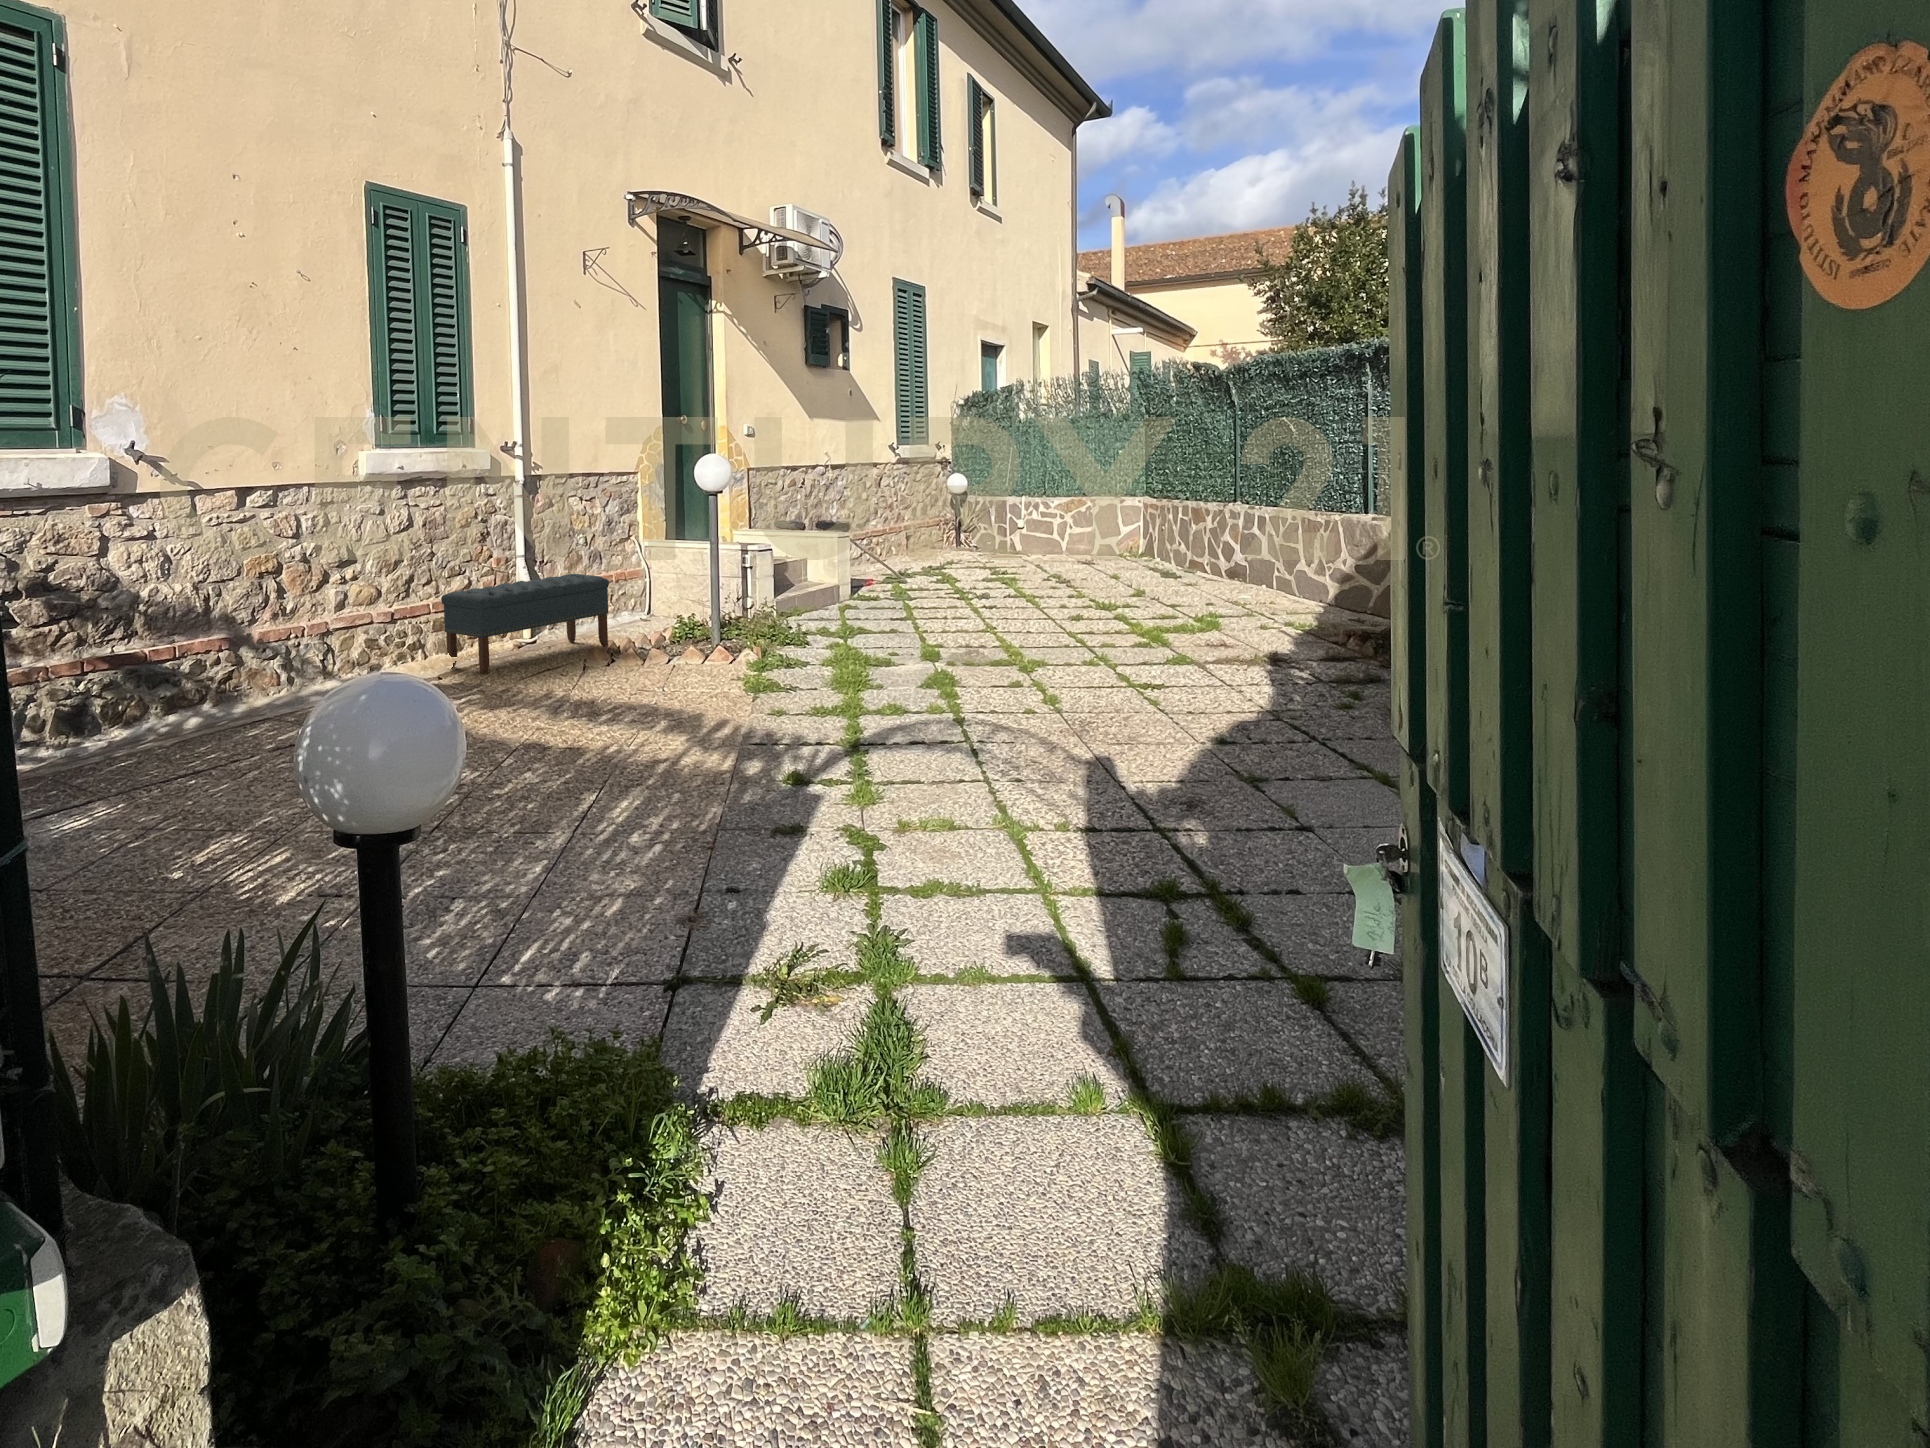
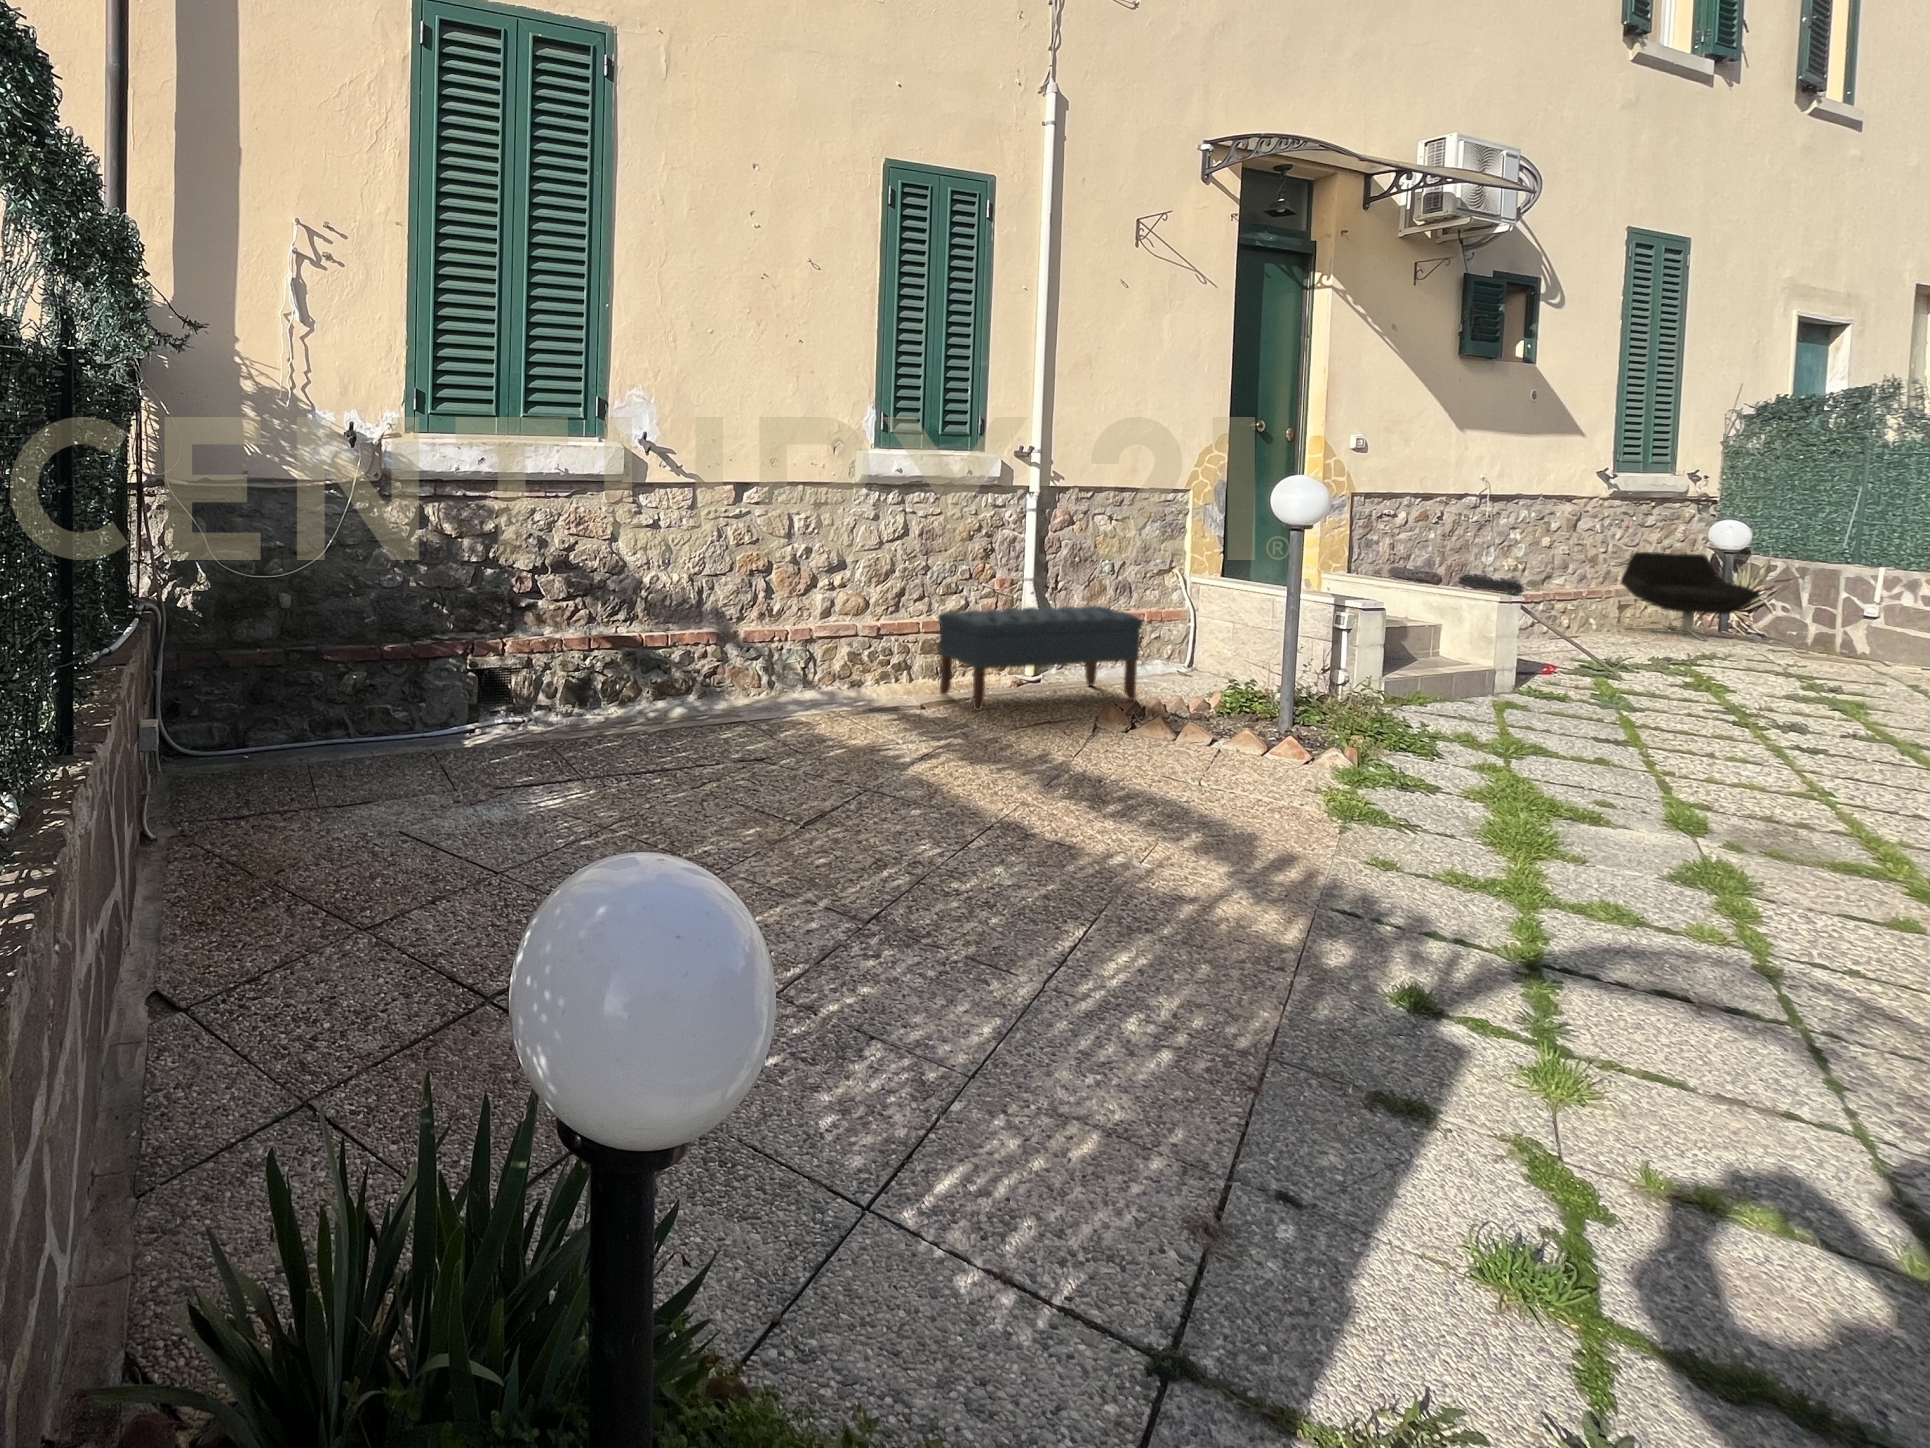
lounge chair: none [906,500,975,557] -> present [1621,552,1760,640]

